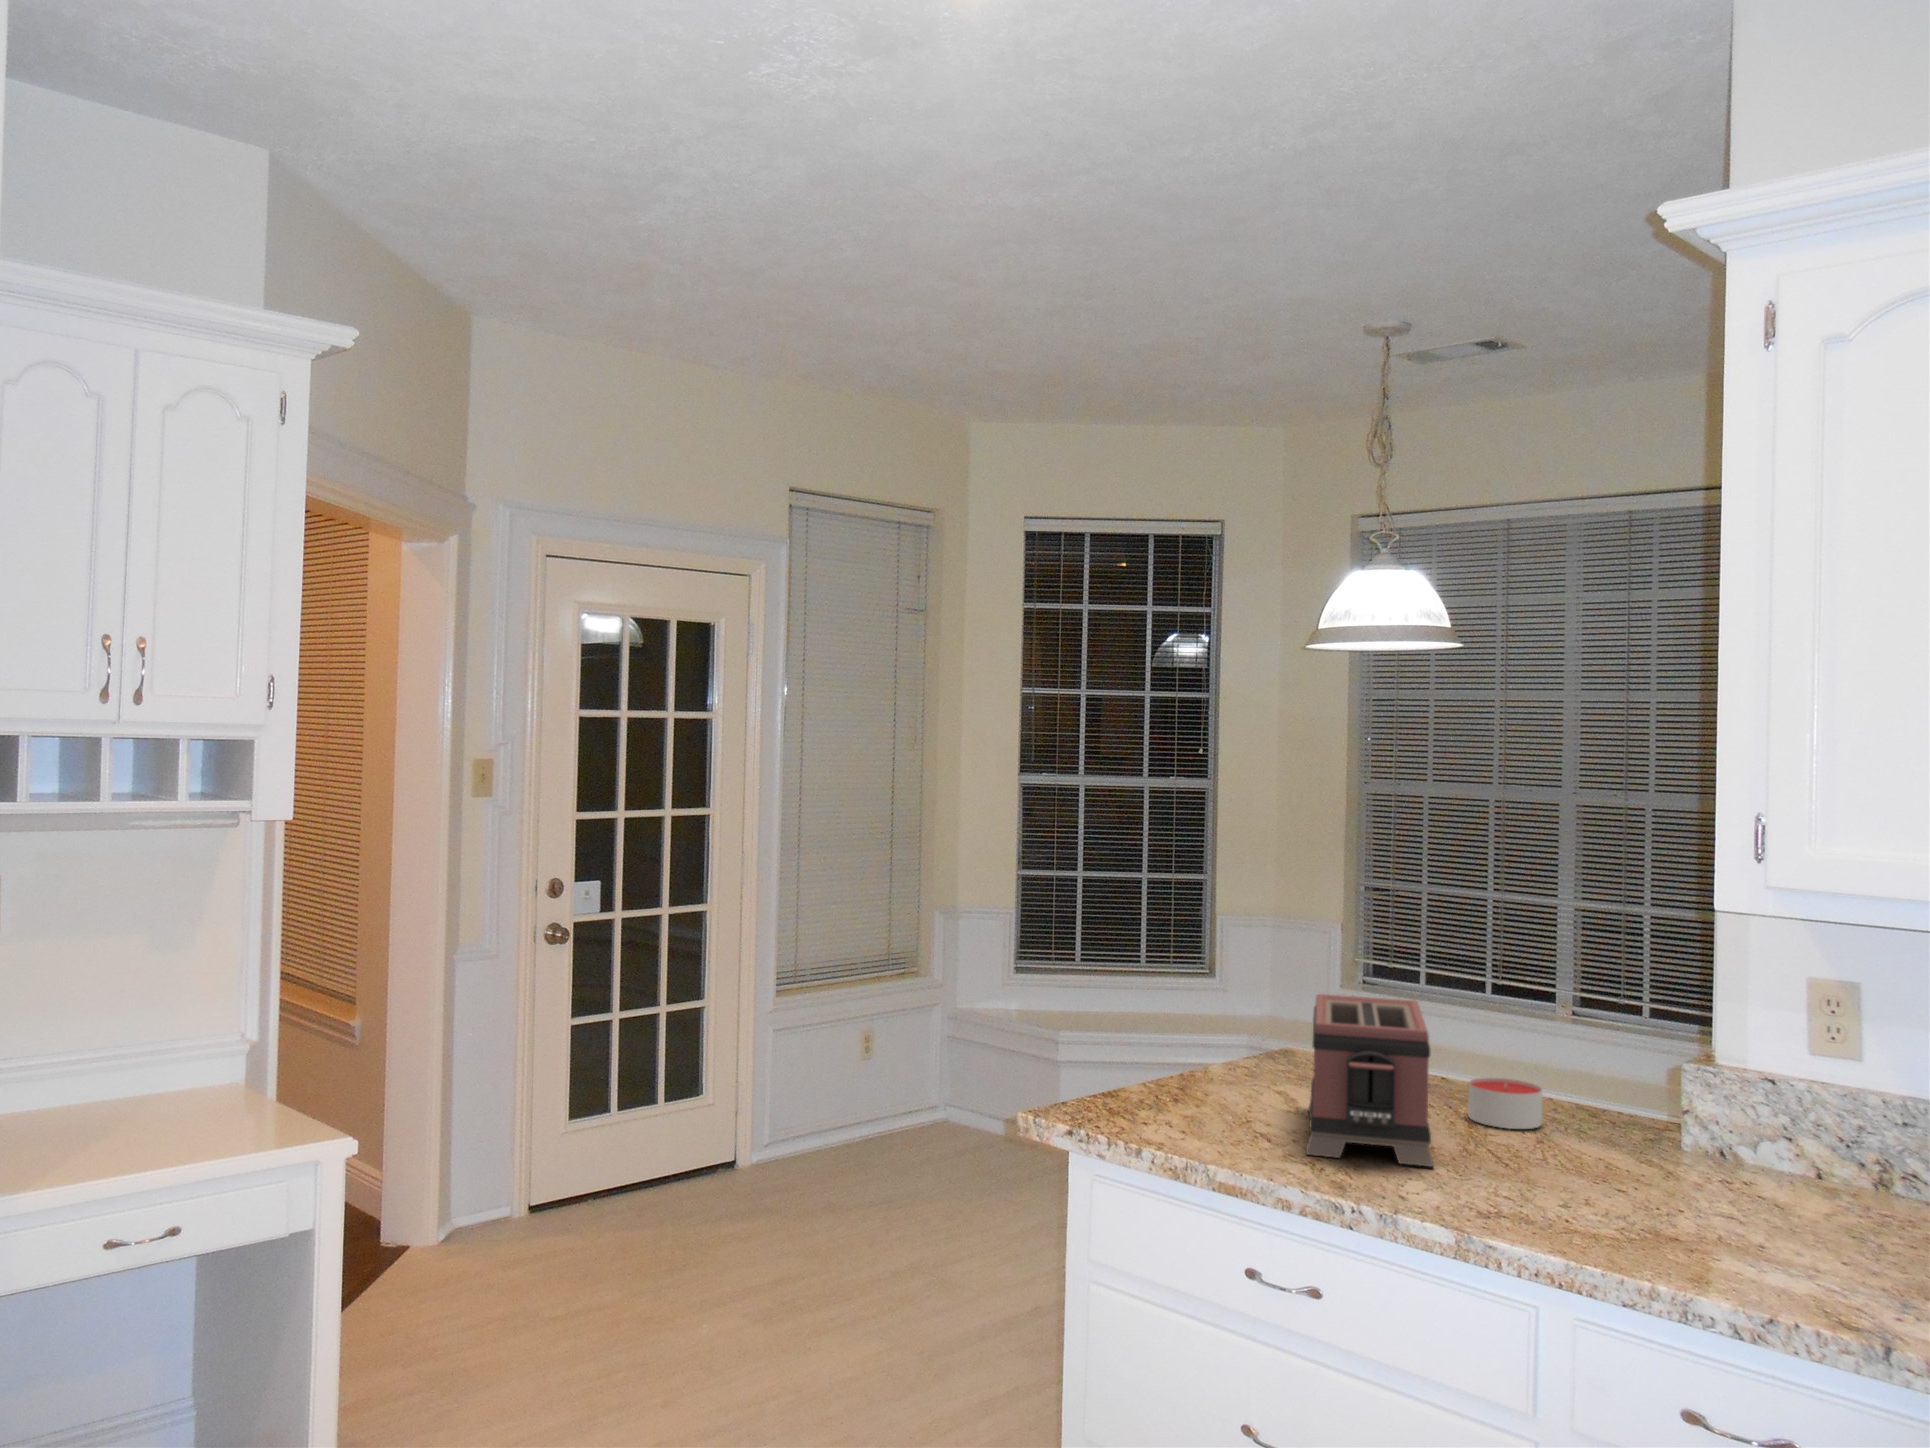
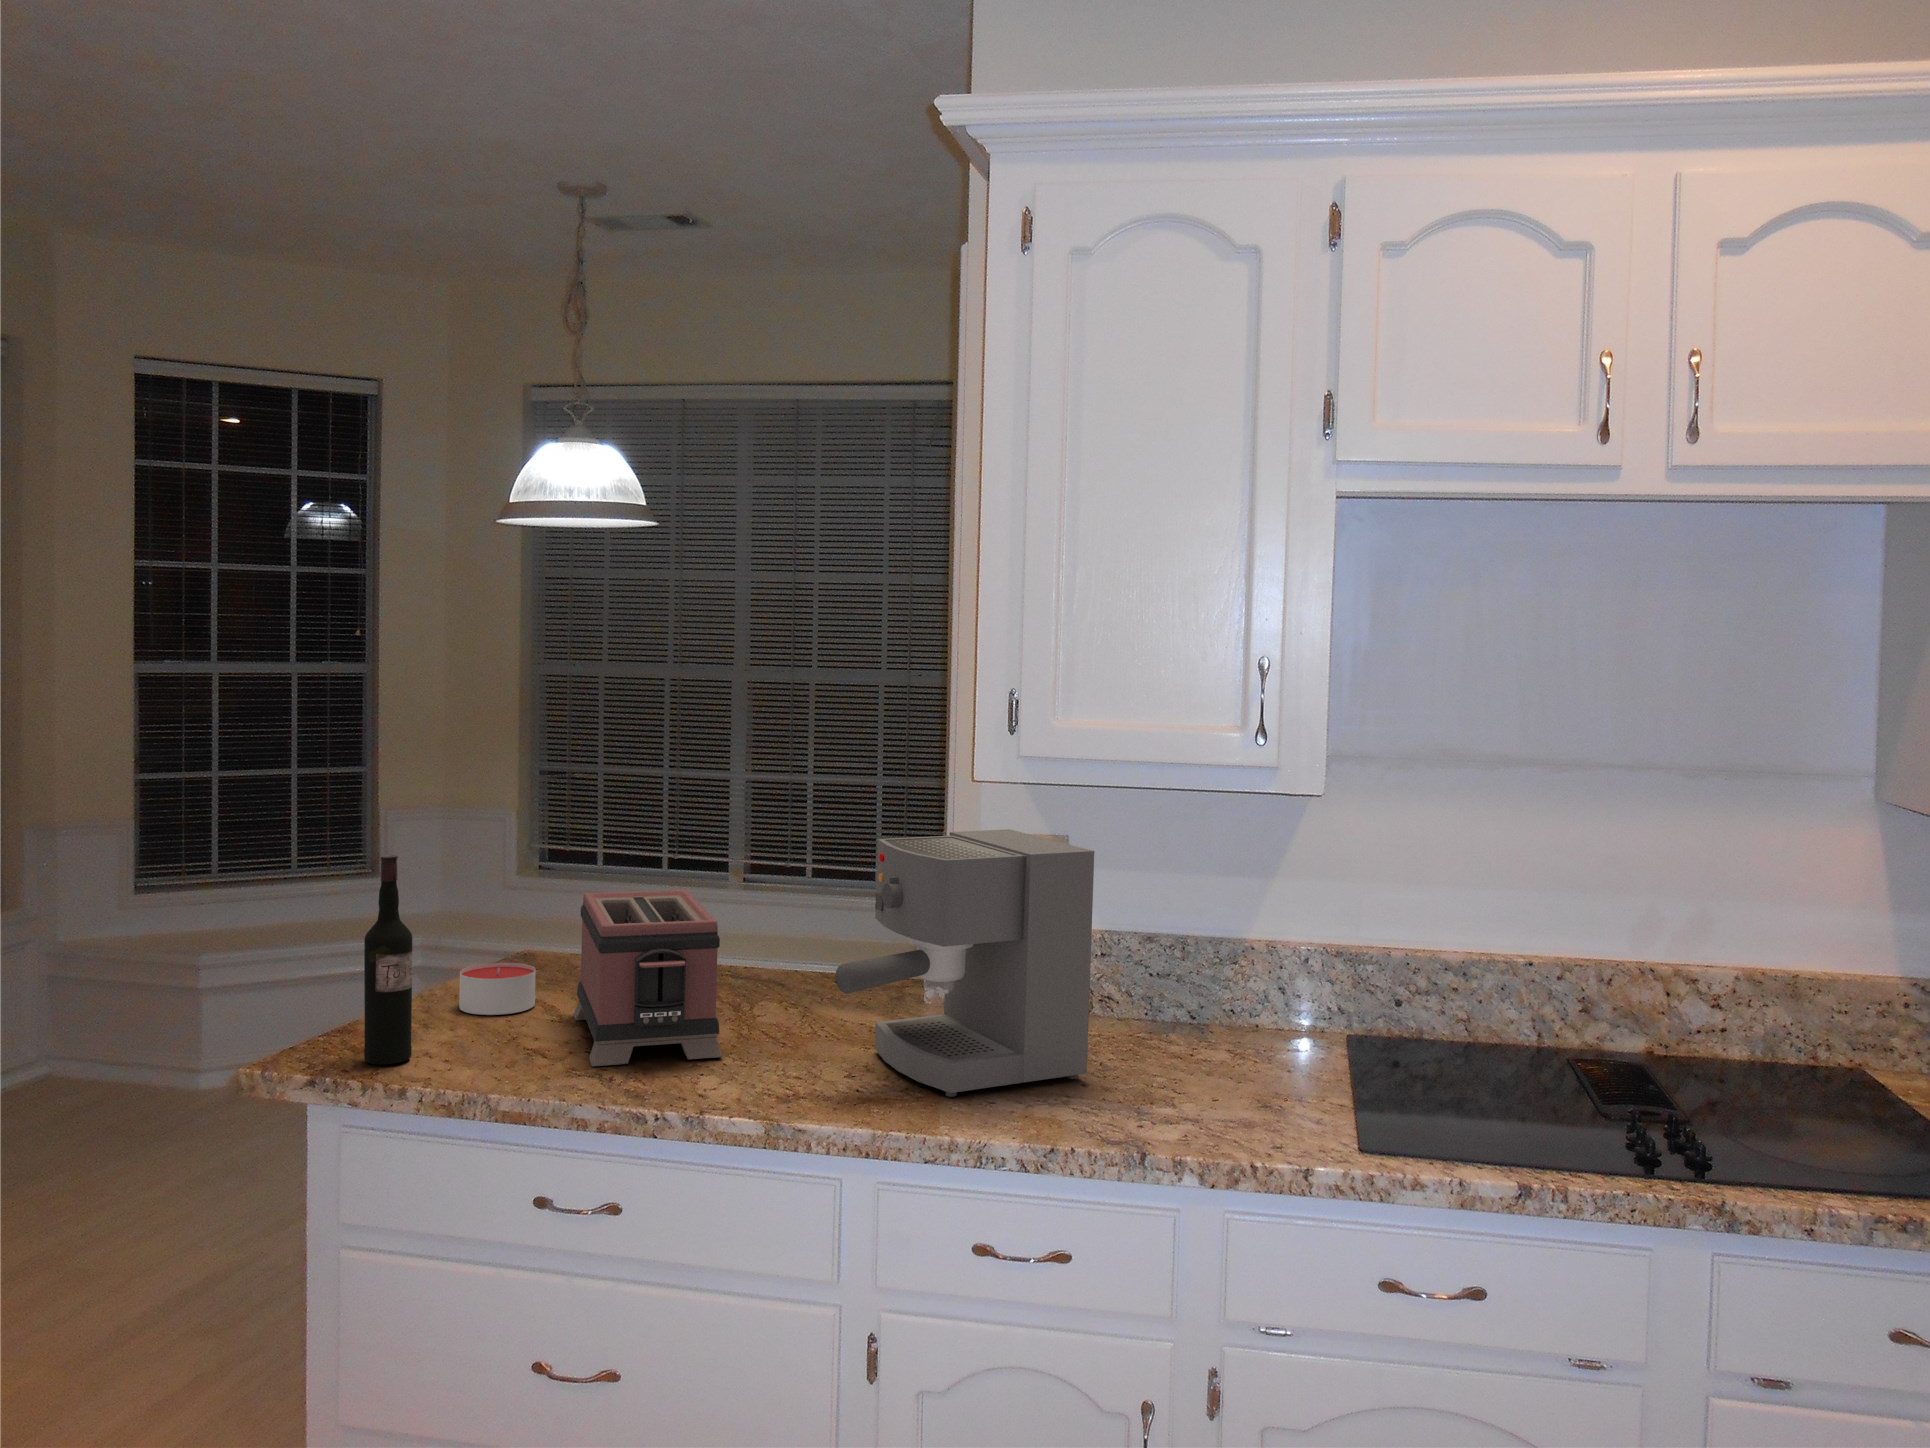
wine bottle: none [1117,942,1156,1124] -> present [364,855,413,1065]
coffee maker: none [1536,963,1853,1256] -> present [835,829,1094,1097]
candle: present [1468,1078,1542,1129] -> present [459,963,536,1015]

